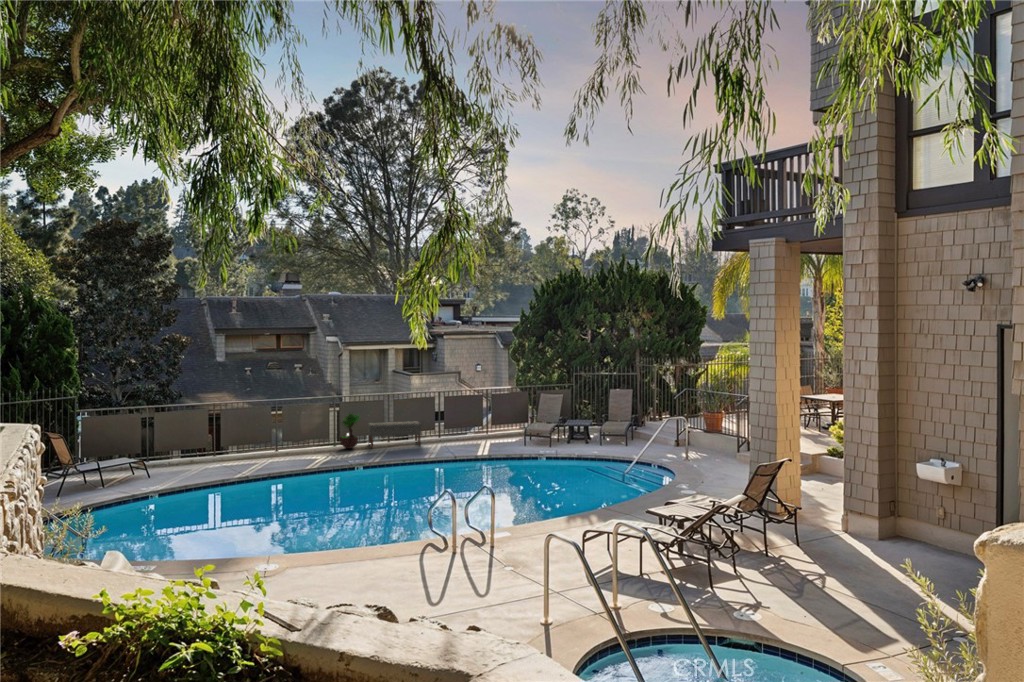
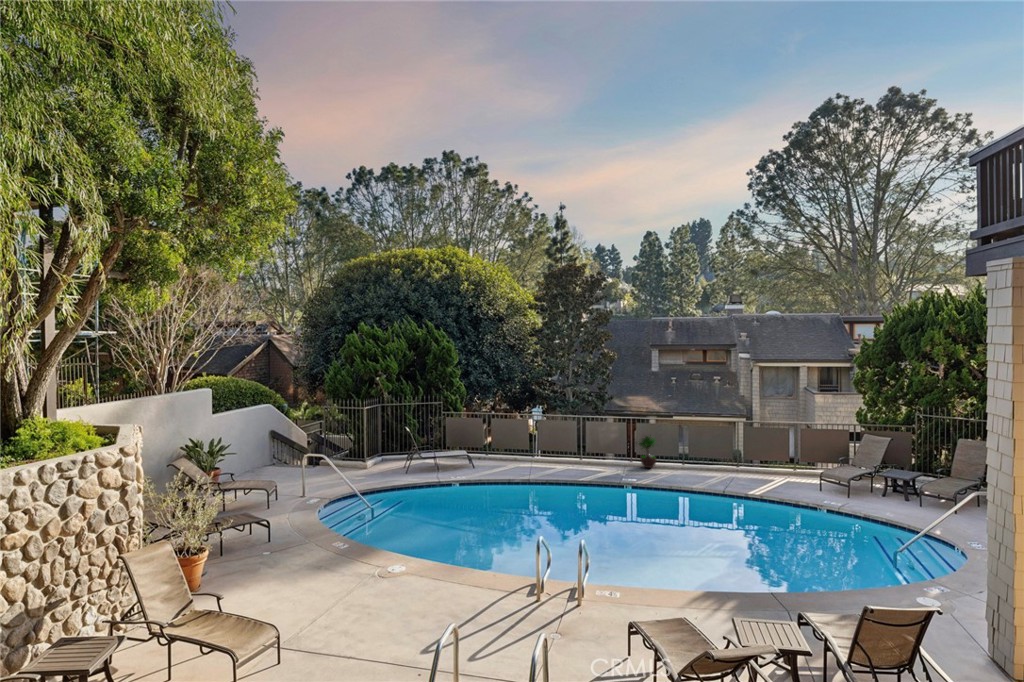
bench: present [368,421,421,448] -> none [666,447,720,477]

